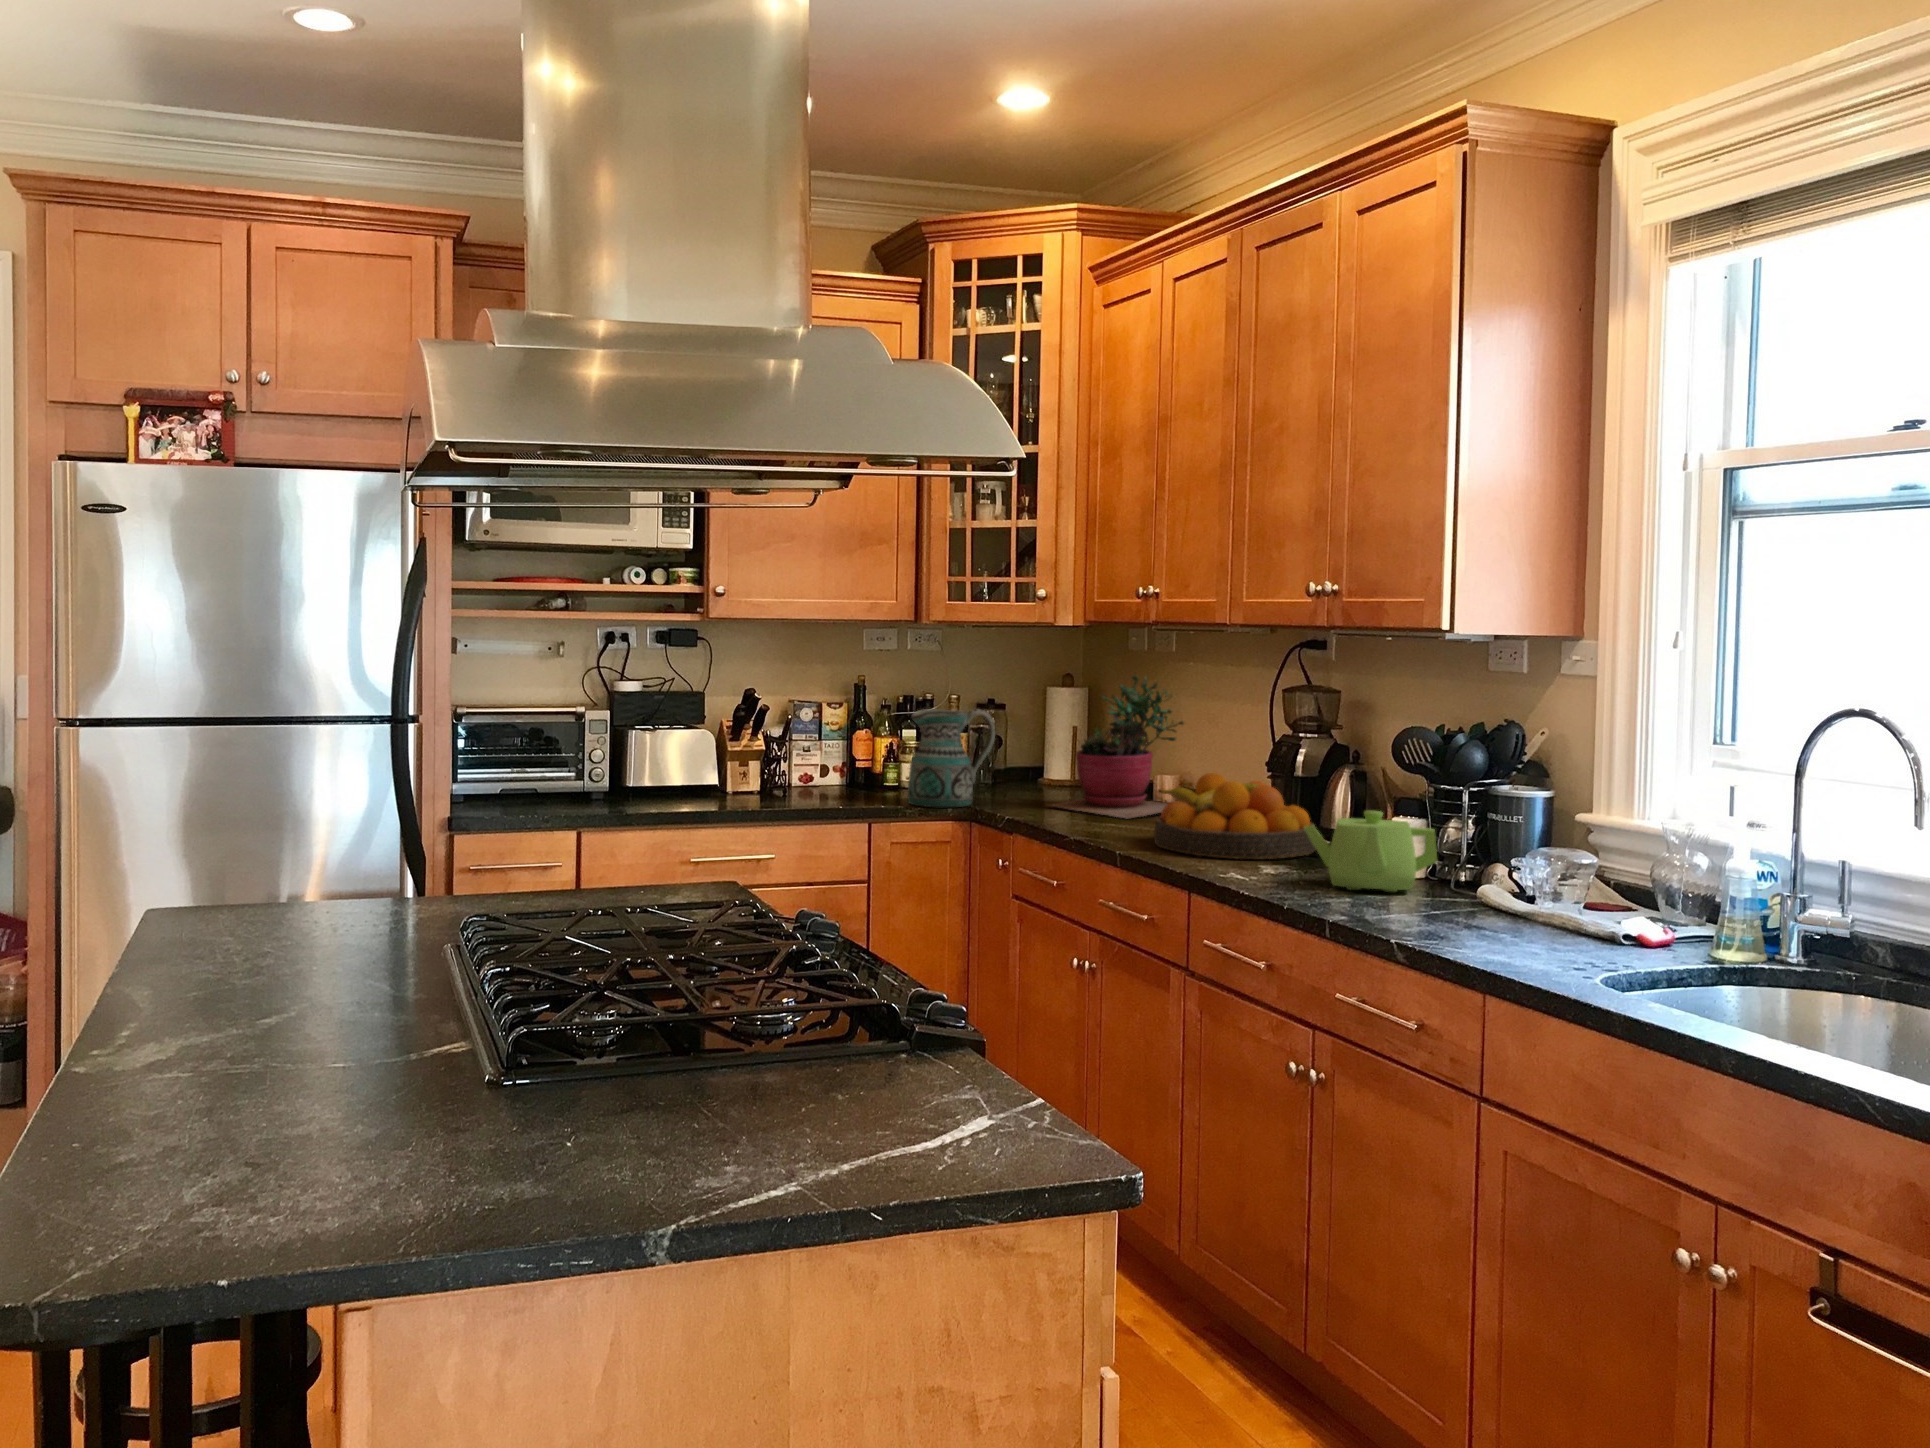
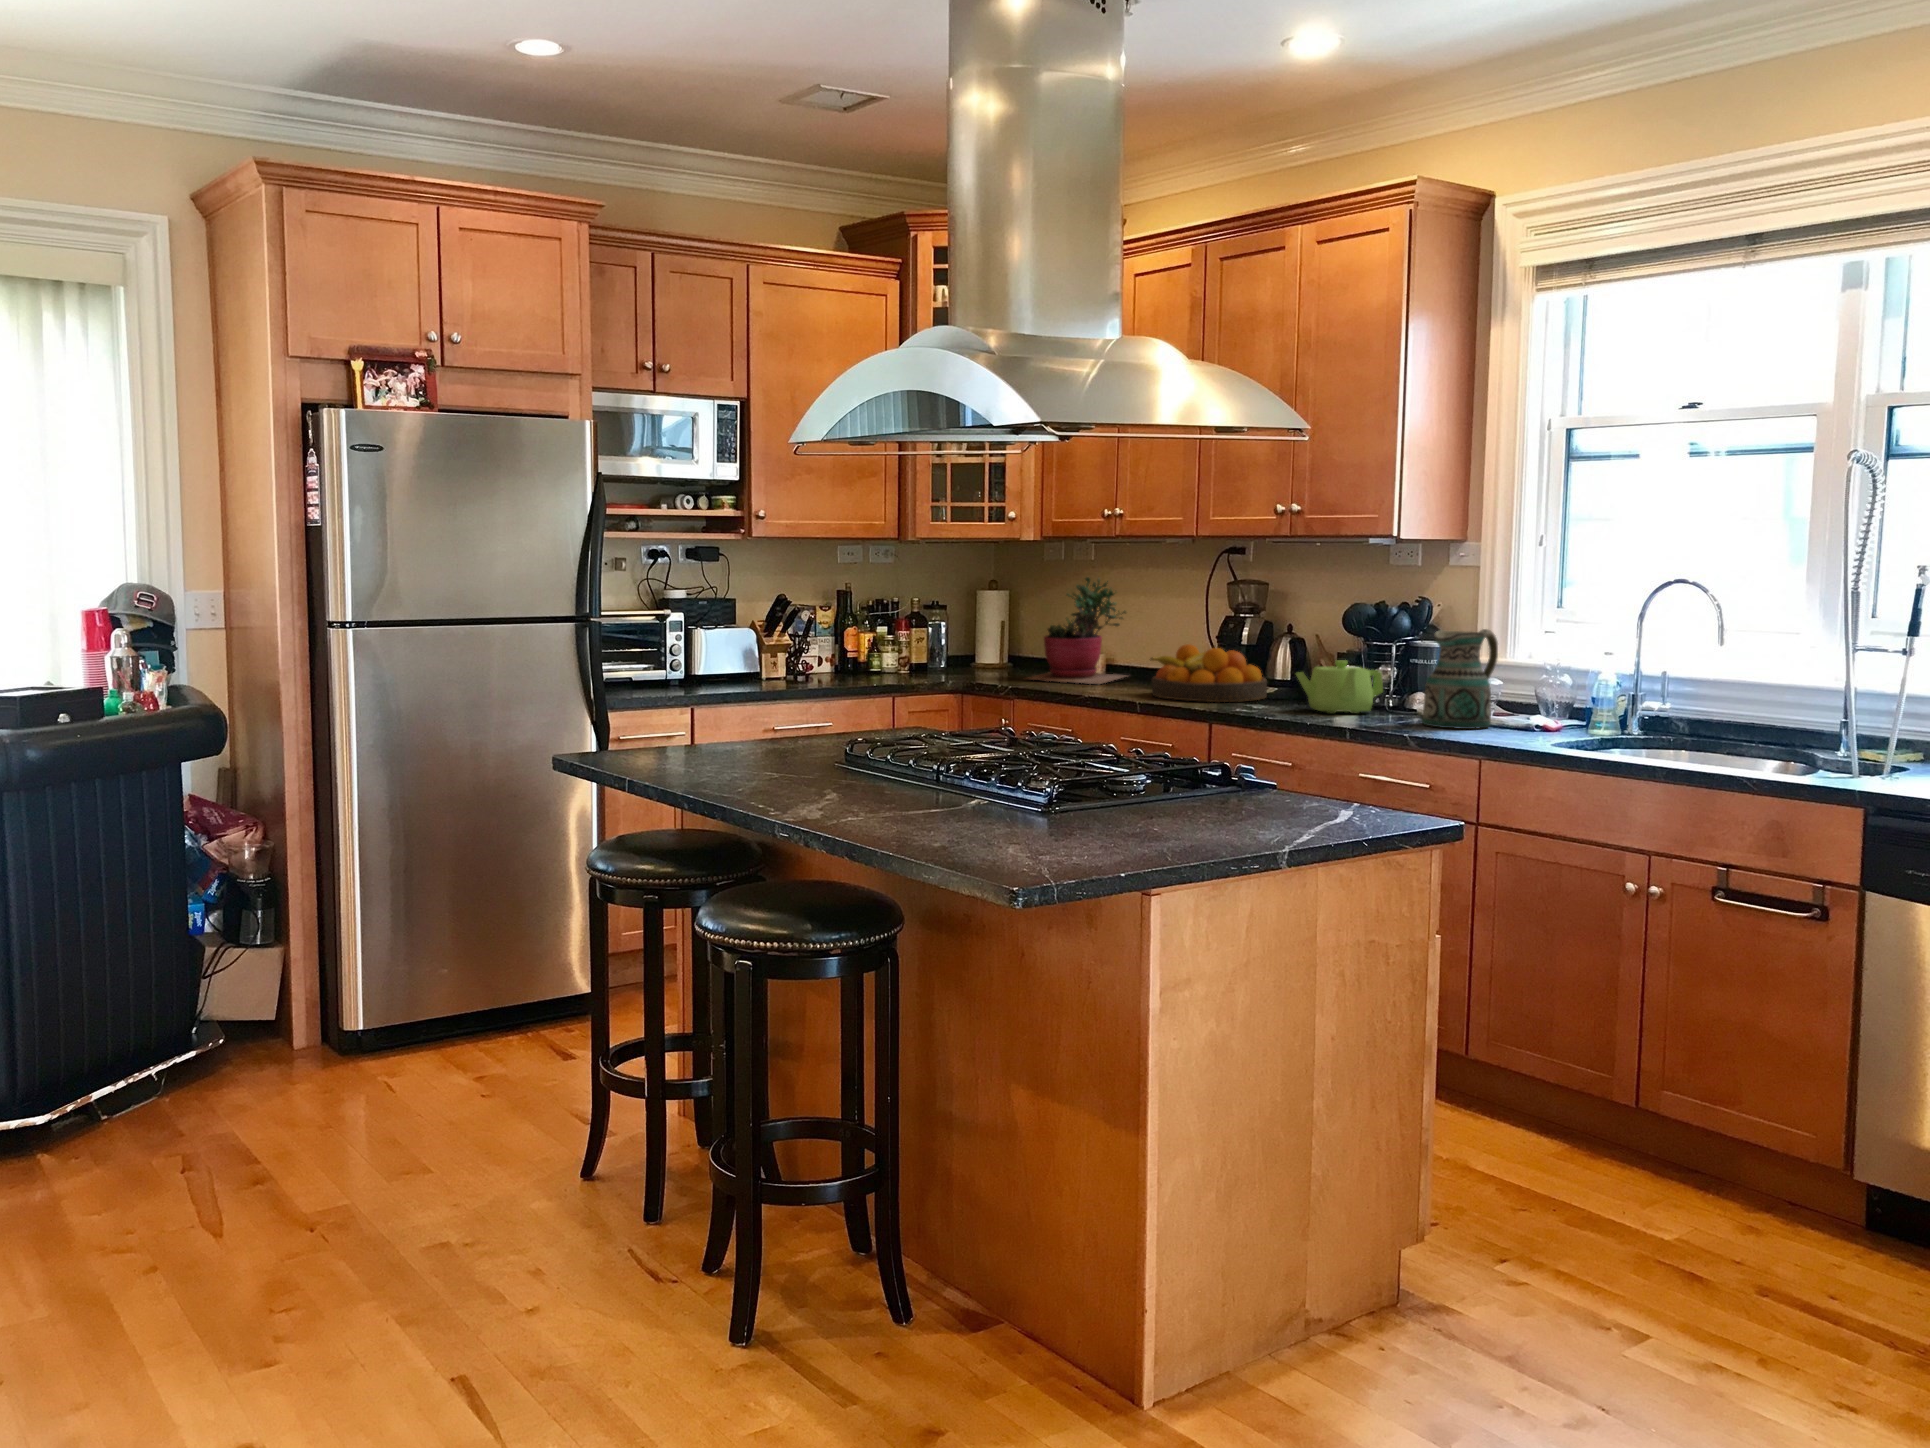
ceramic pitcher: present [908,709,995,807] -> present [1422,629,1498,729]

